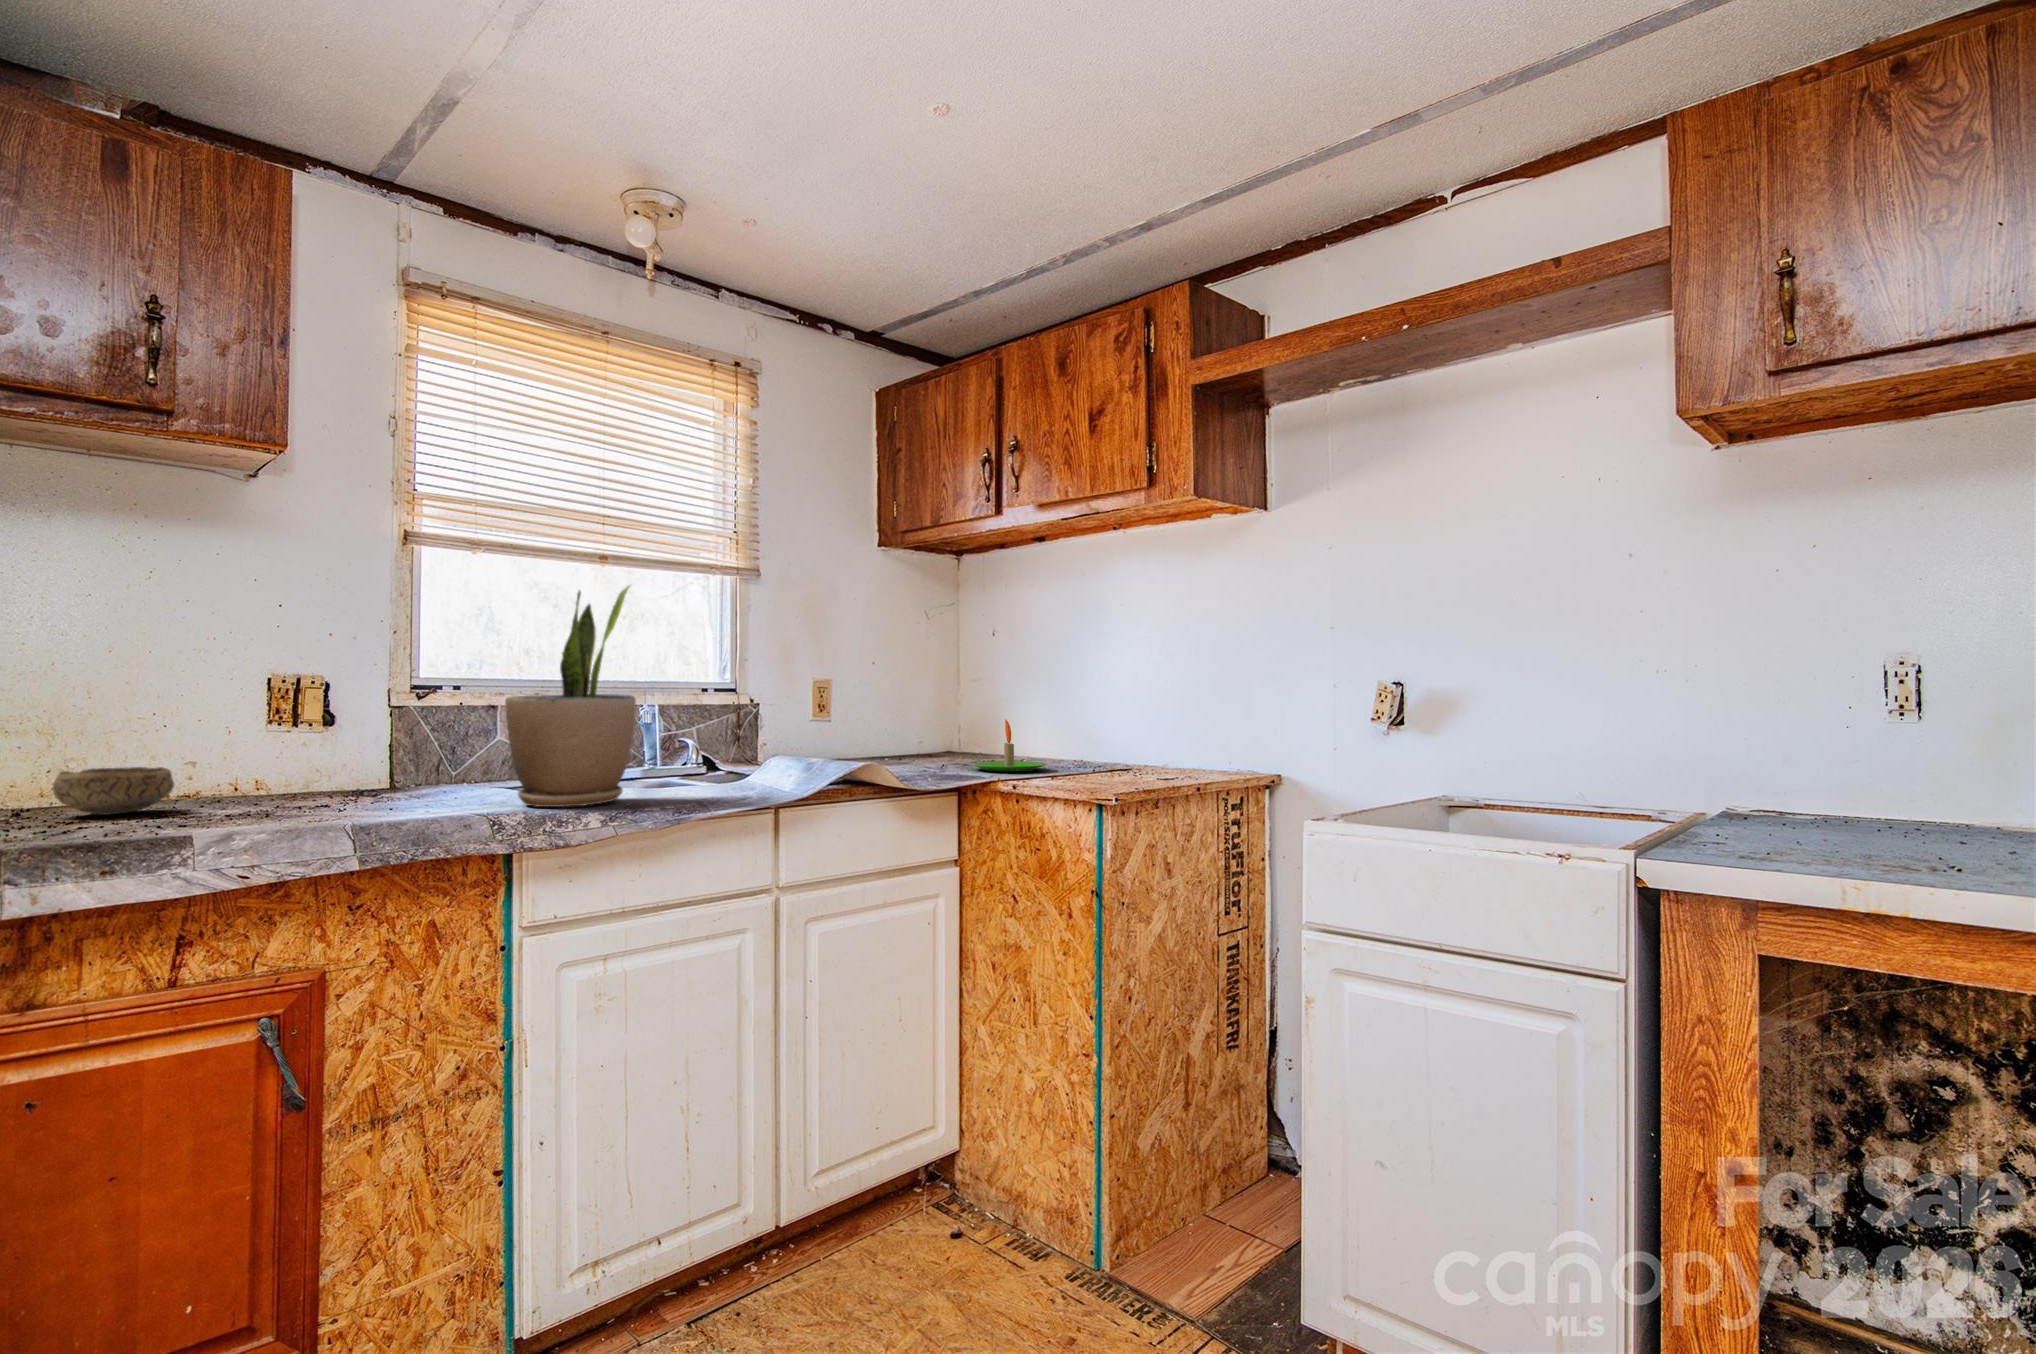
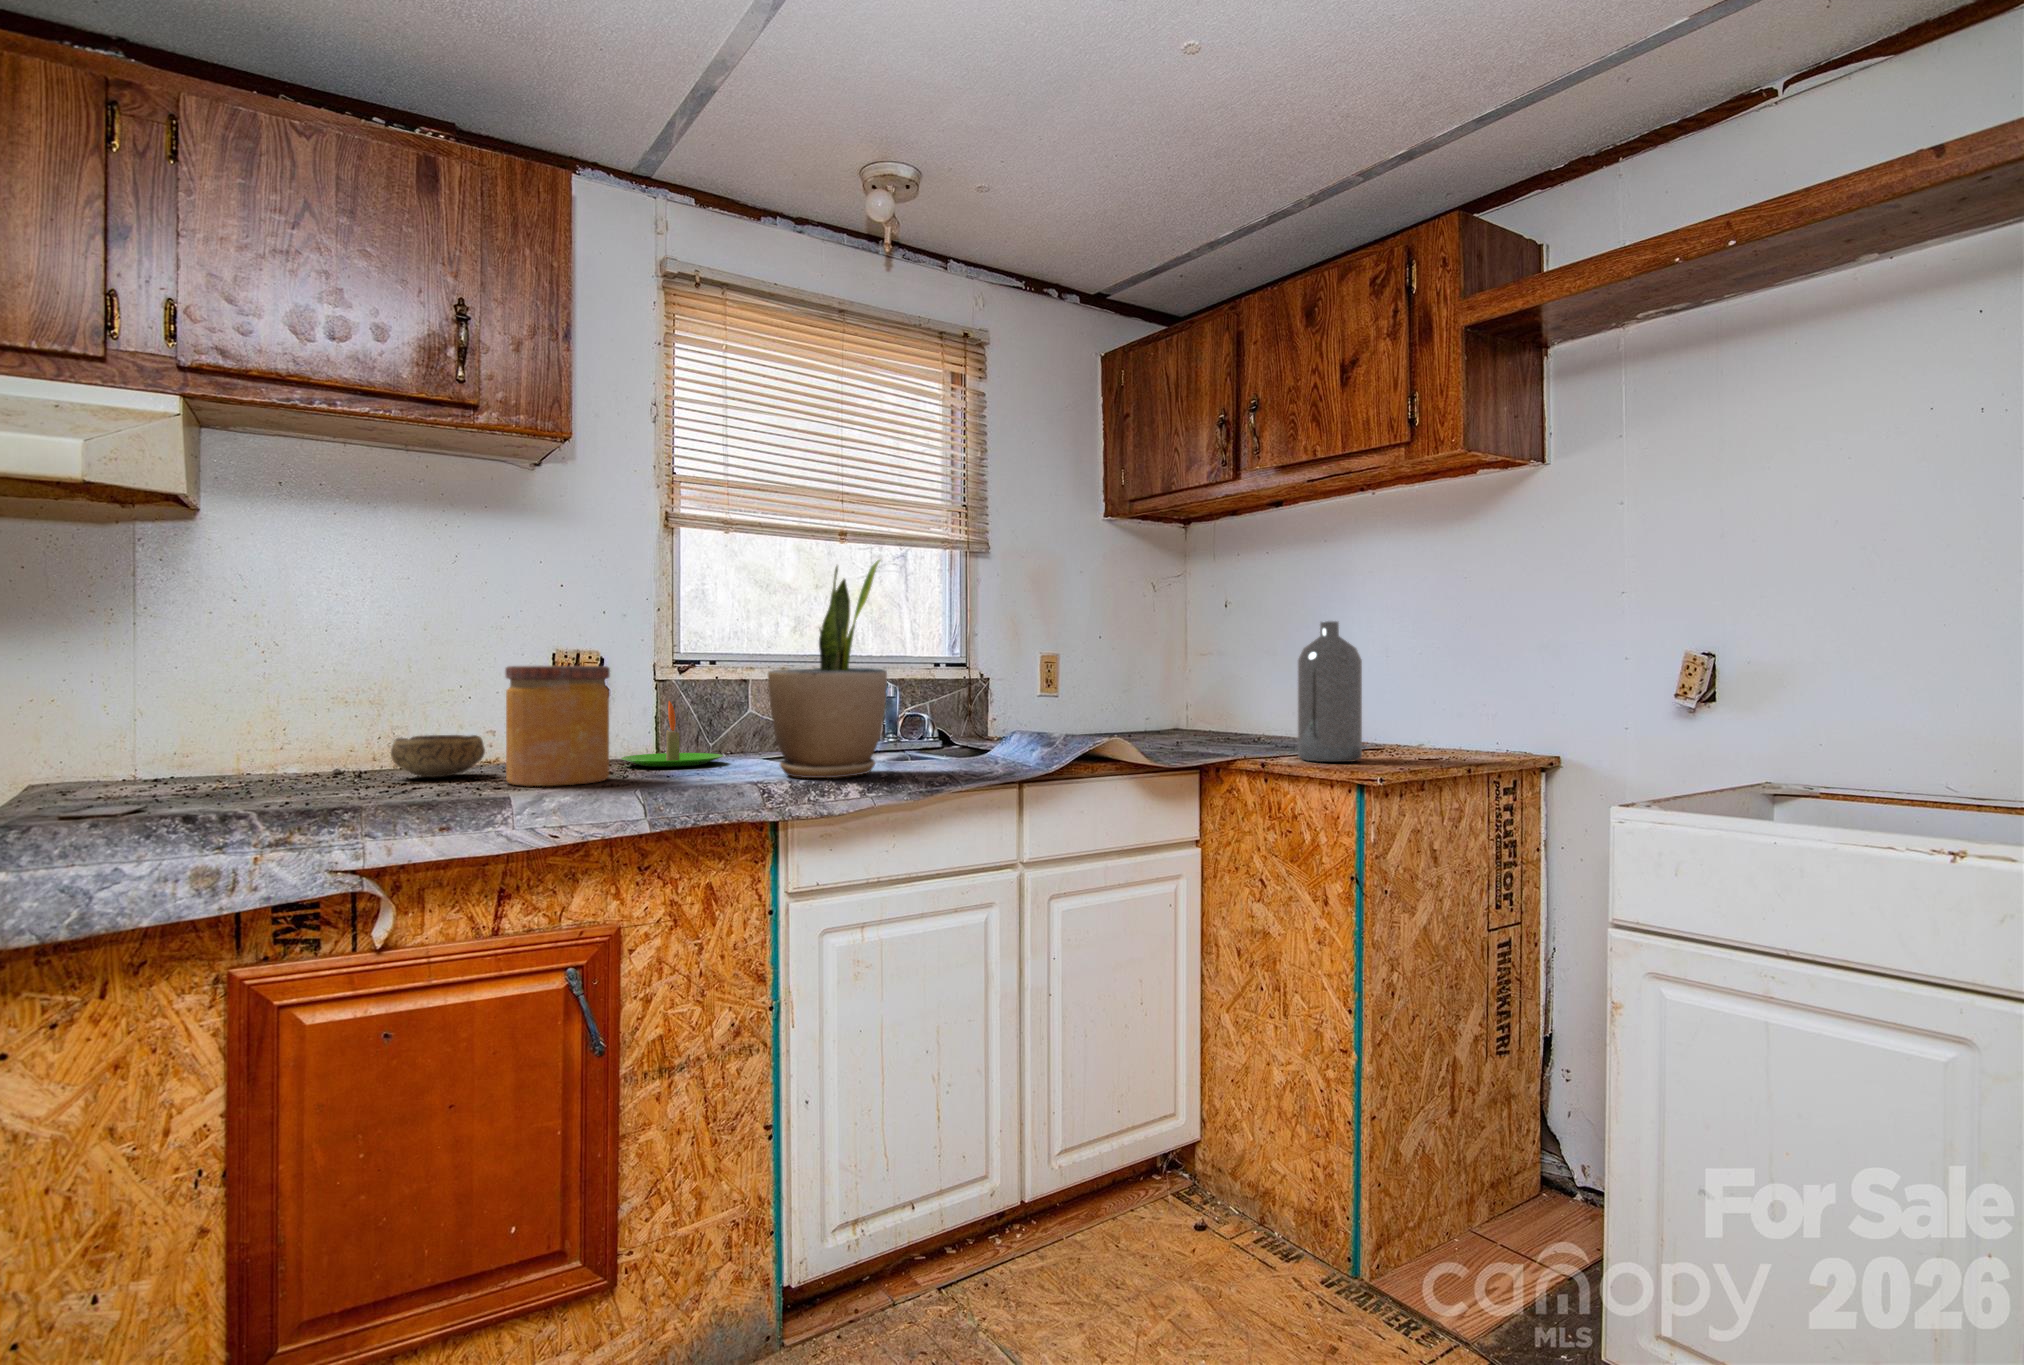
bottle: none [1050,651,1108,782] -> present [1298,621,1362,762]
jar: none [194,692,323,821] -> present [505,666,610,786]
candle: present [970,719,1047,772] -> present [621,701,723,767]

